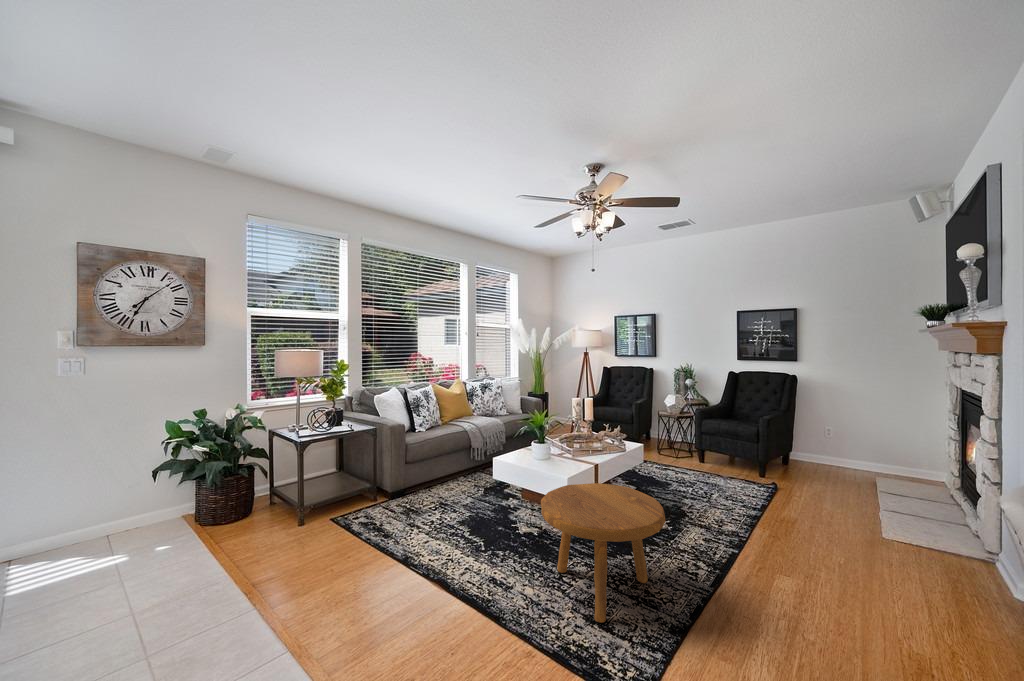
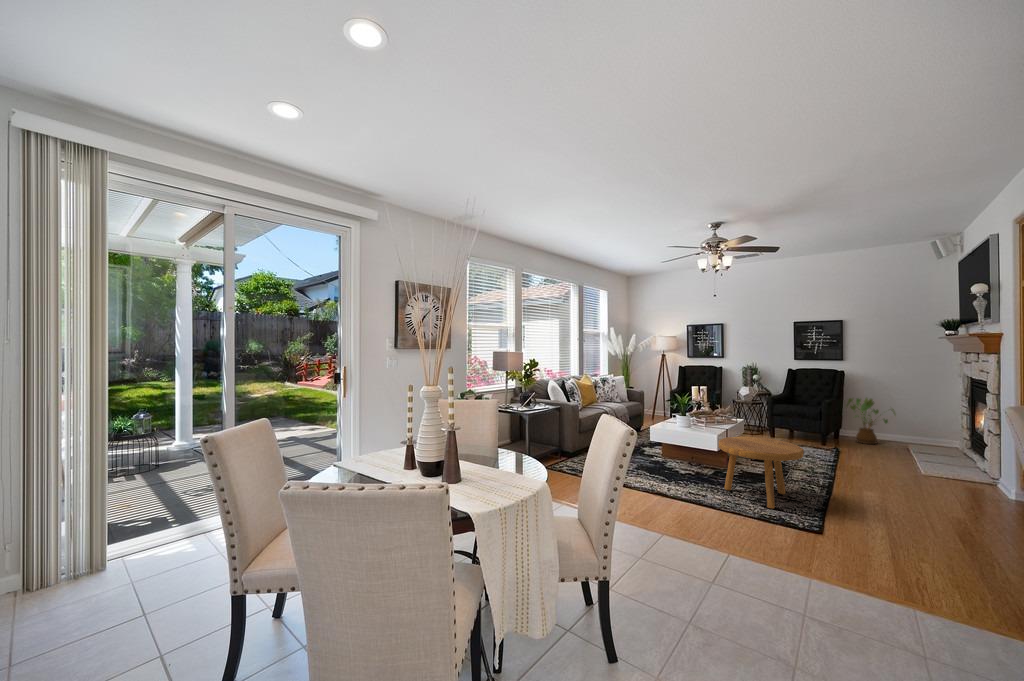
house plant: none [797,411,861,476] -> present [847,398,896,444]

